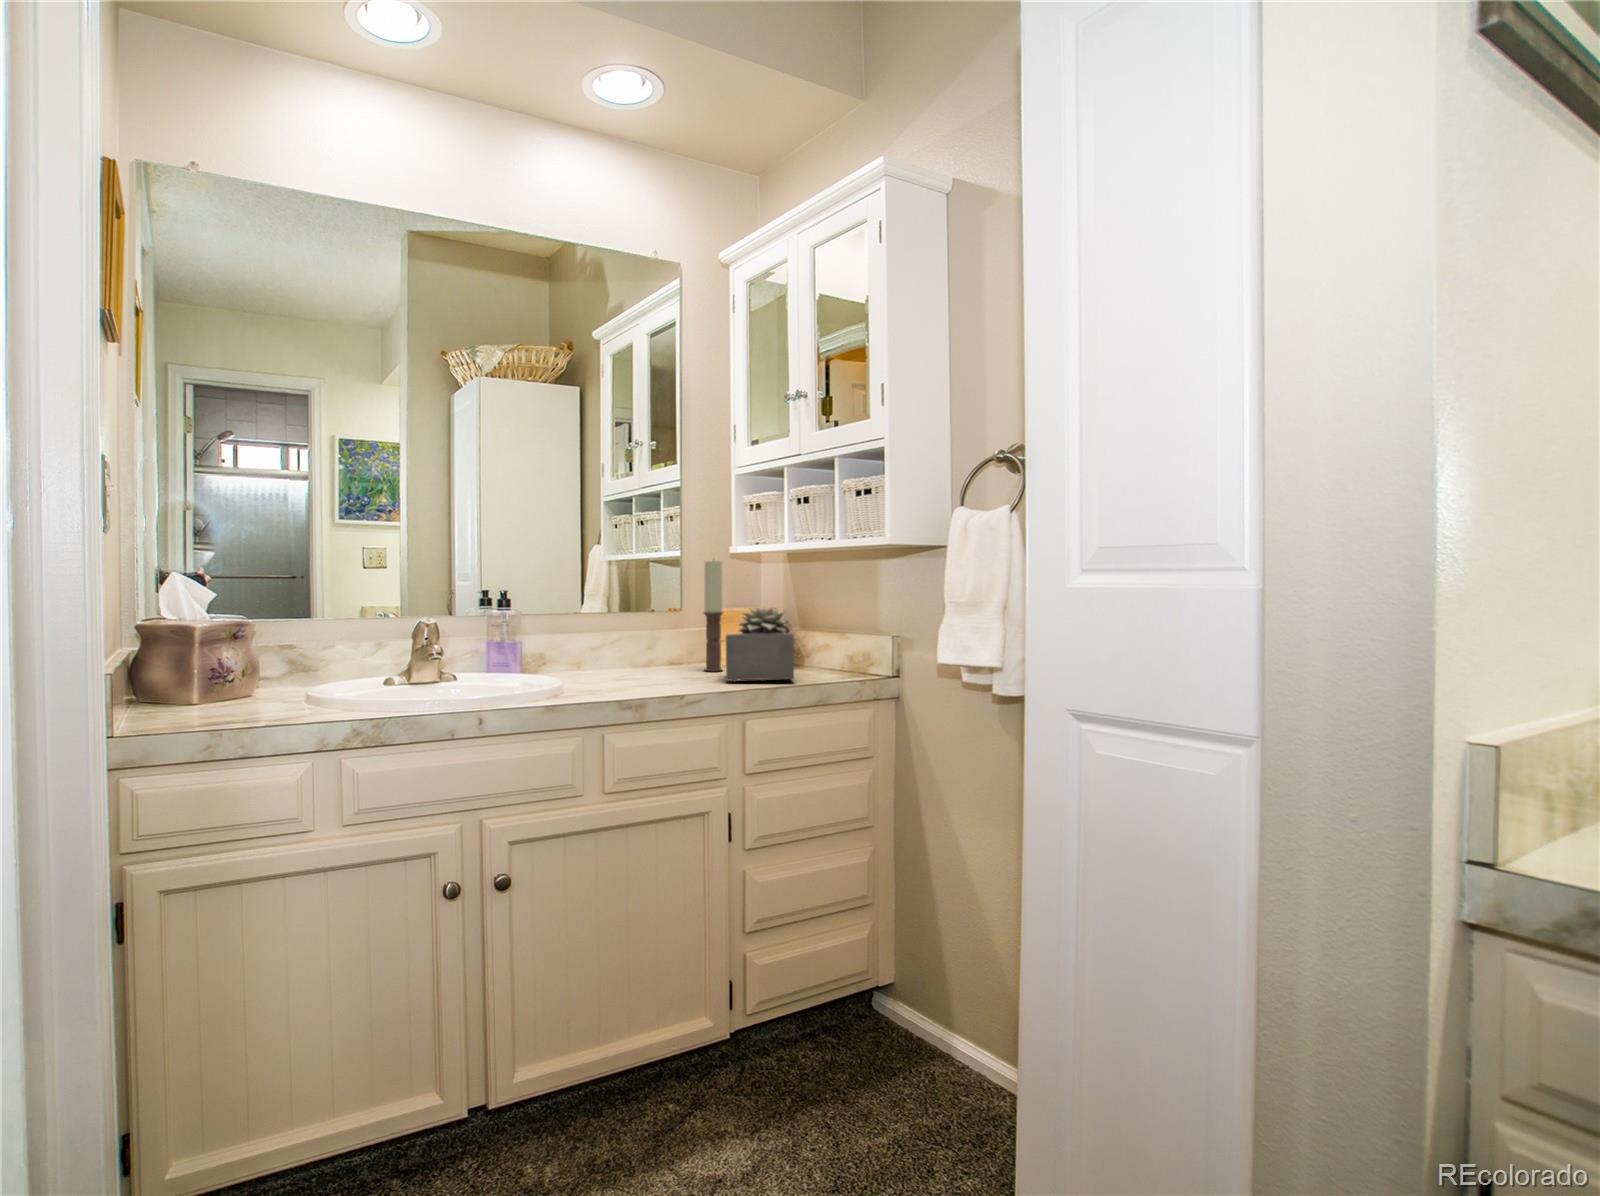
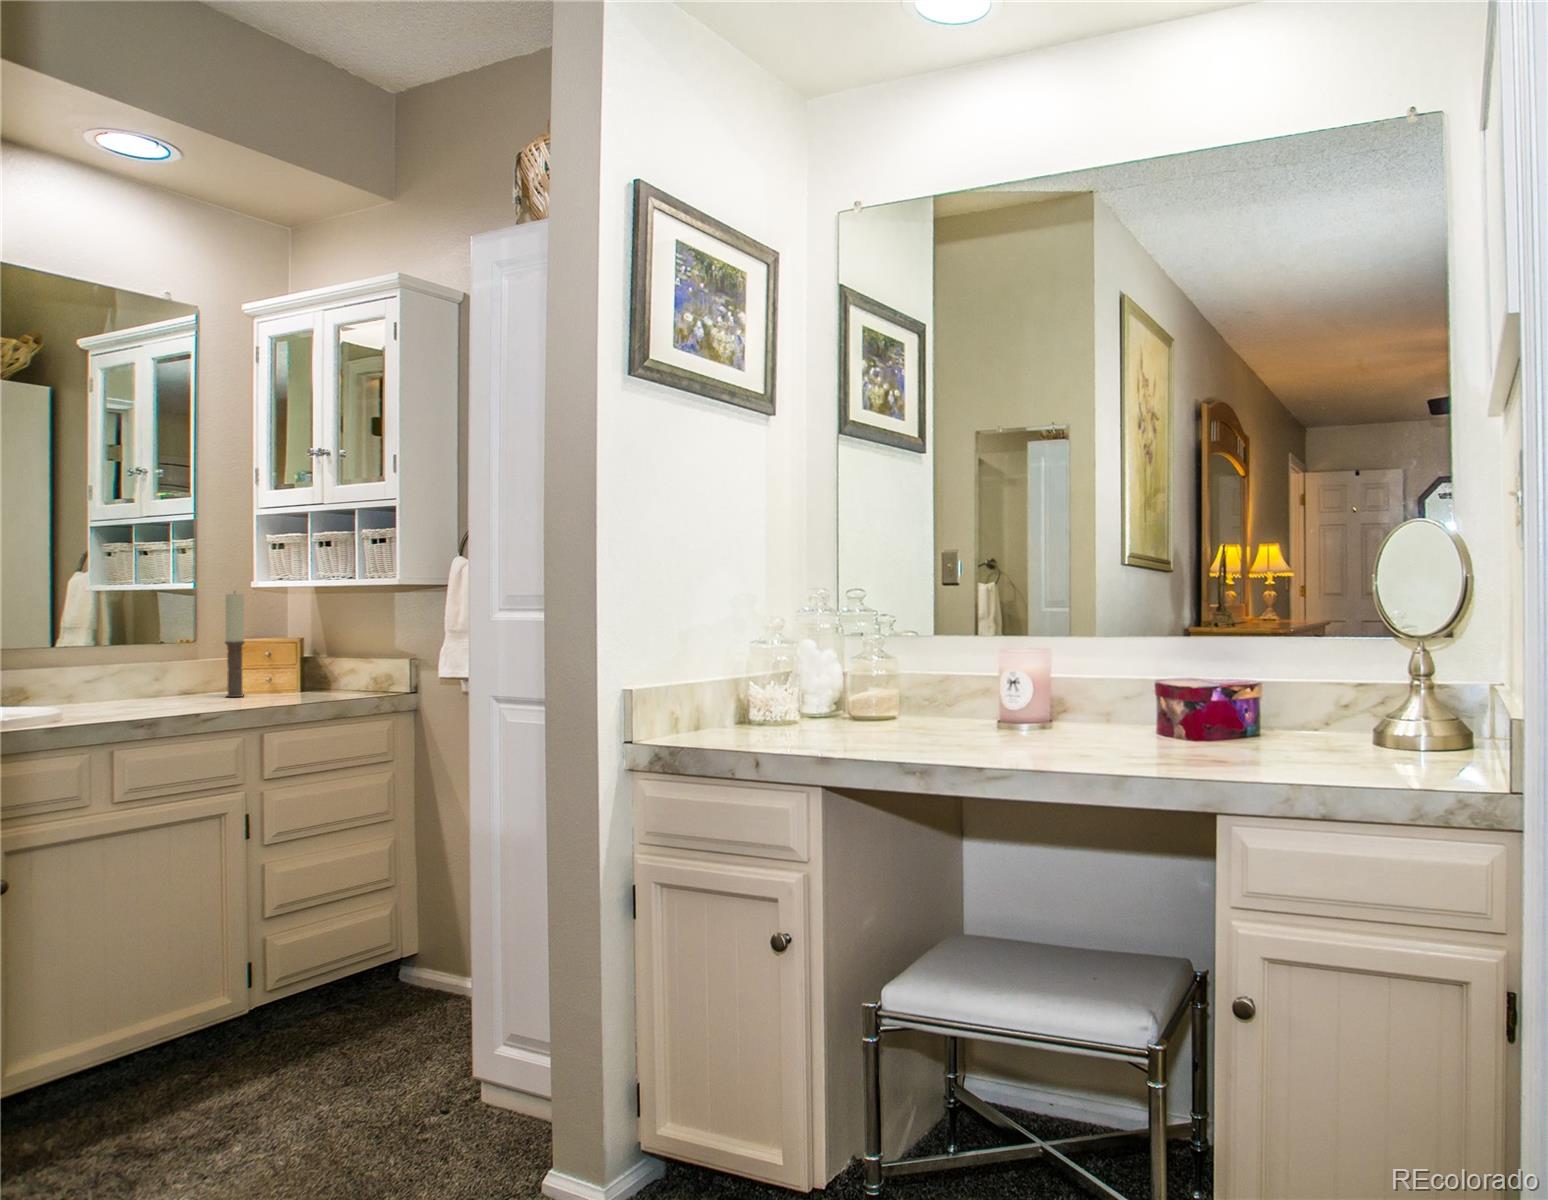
succulent plant: present [726,607,794,681] -> none [251,635,319,701]

